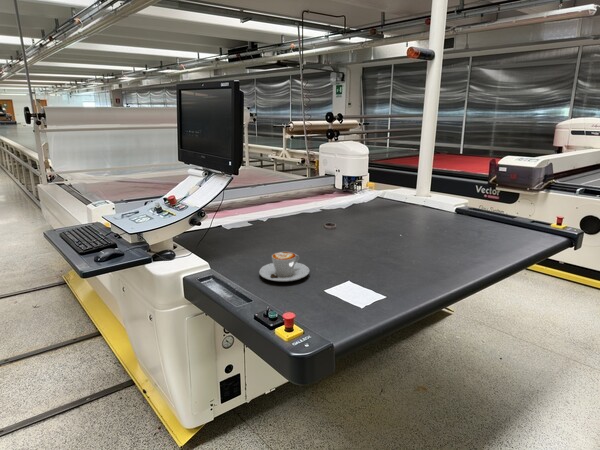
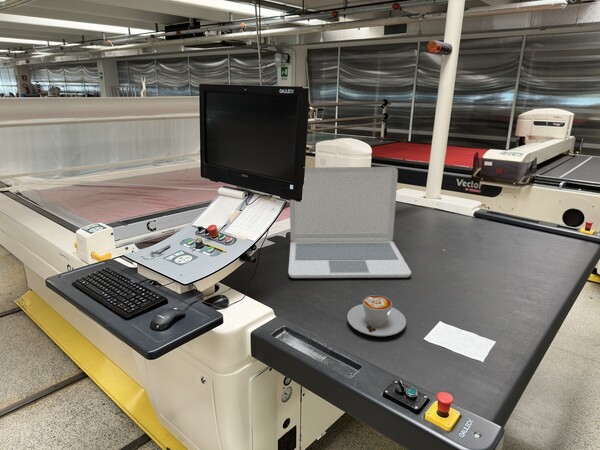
laptop: none [239,154,353,250] -> present [288,167,411,278]

